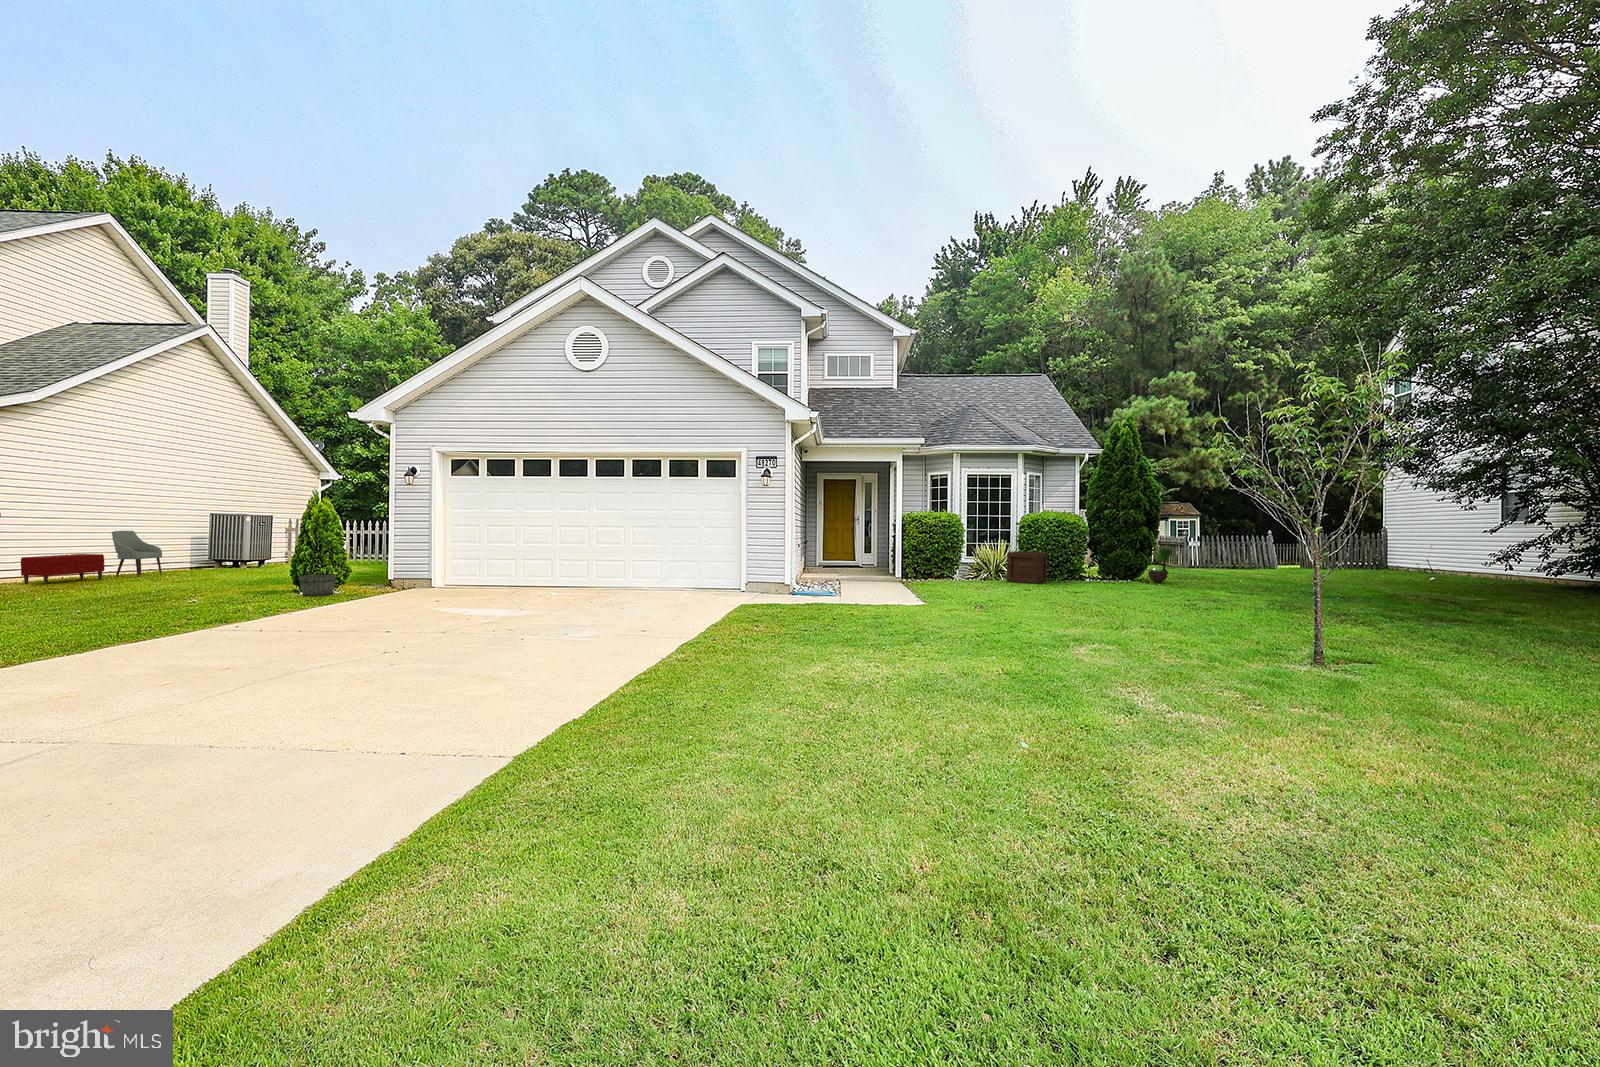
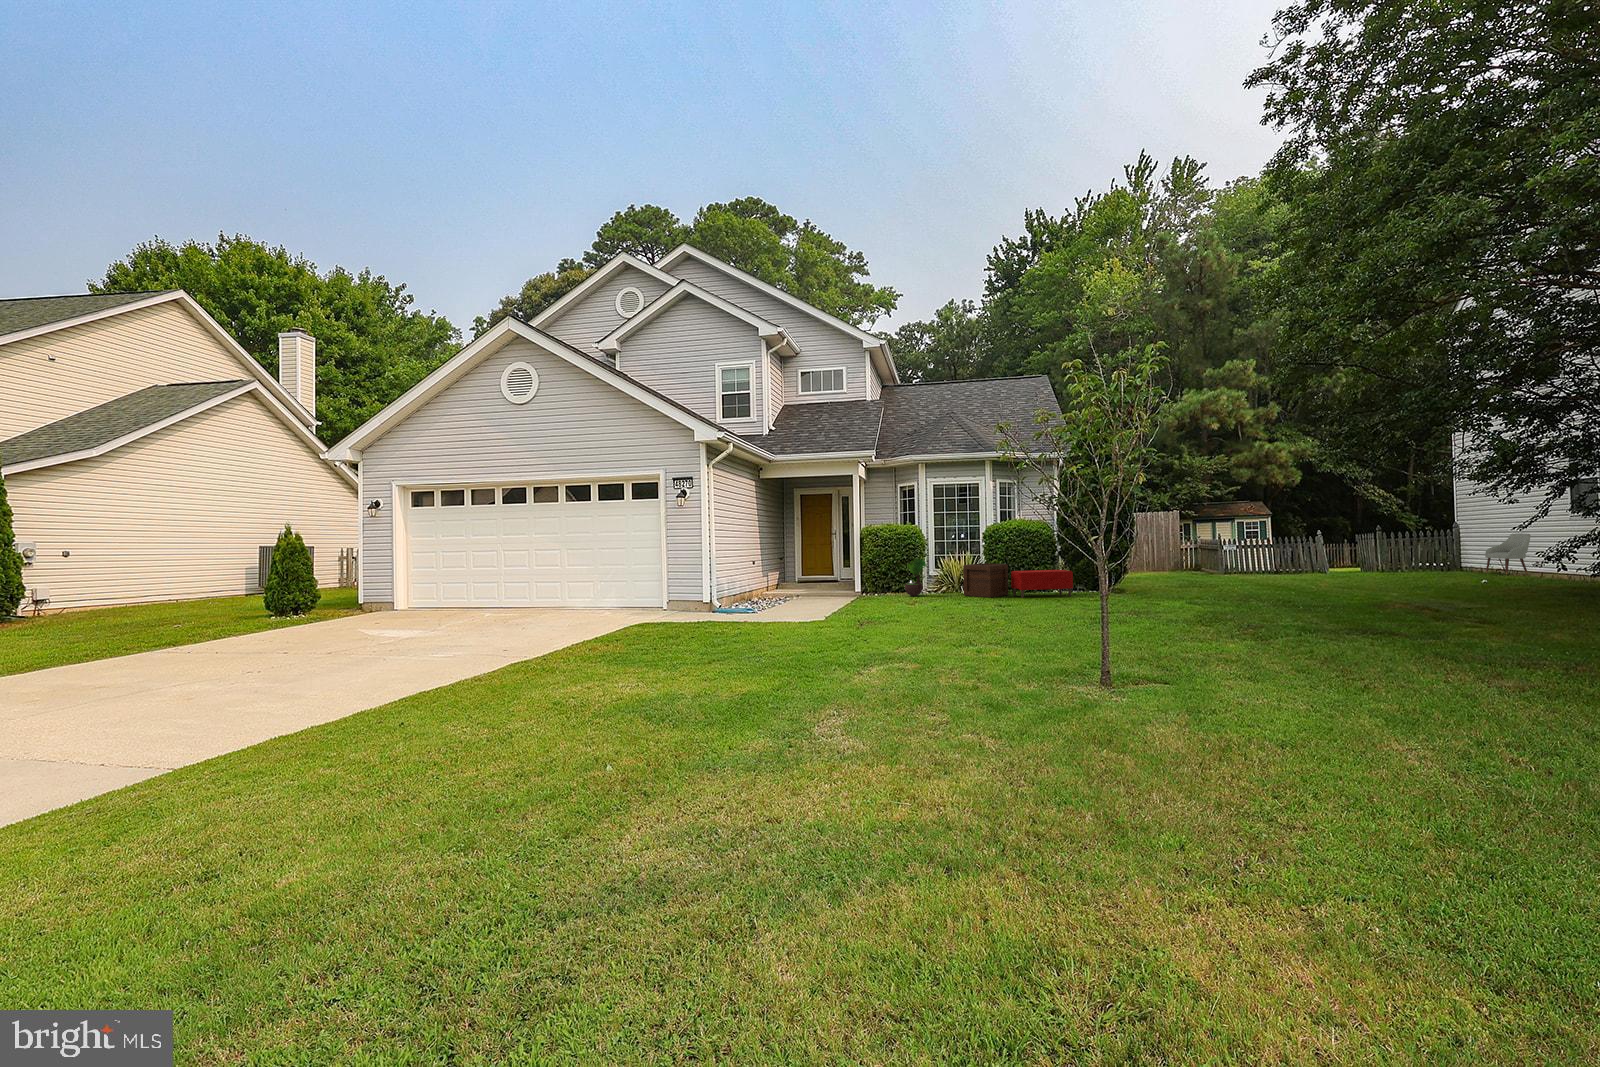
chair: present [112,531,162,577] -> present [1485,533,1531,574]
potted tree: present [1148,548,1174,582] -> present [905,559,926,596]
bench: present [21,554,104,585] -> present [1011,570,1073,598]
wooden bucket: present [299,569,336,596] -> none [269,595,304,620]

